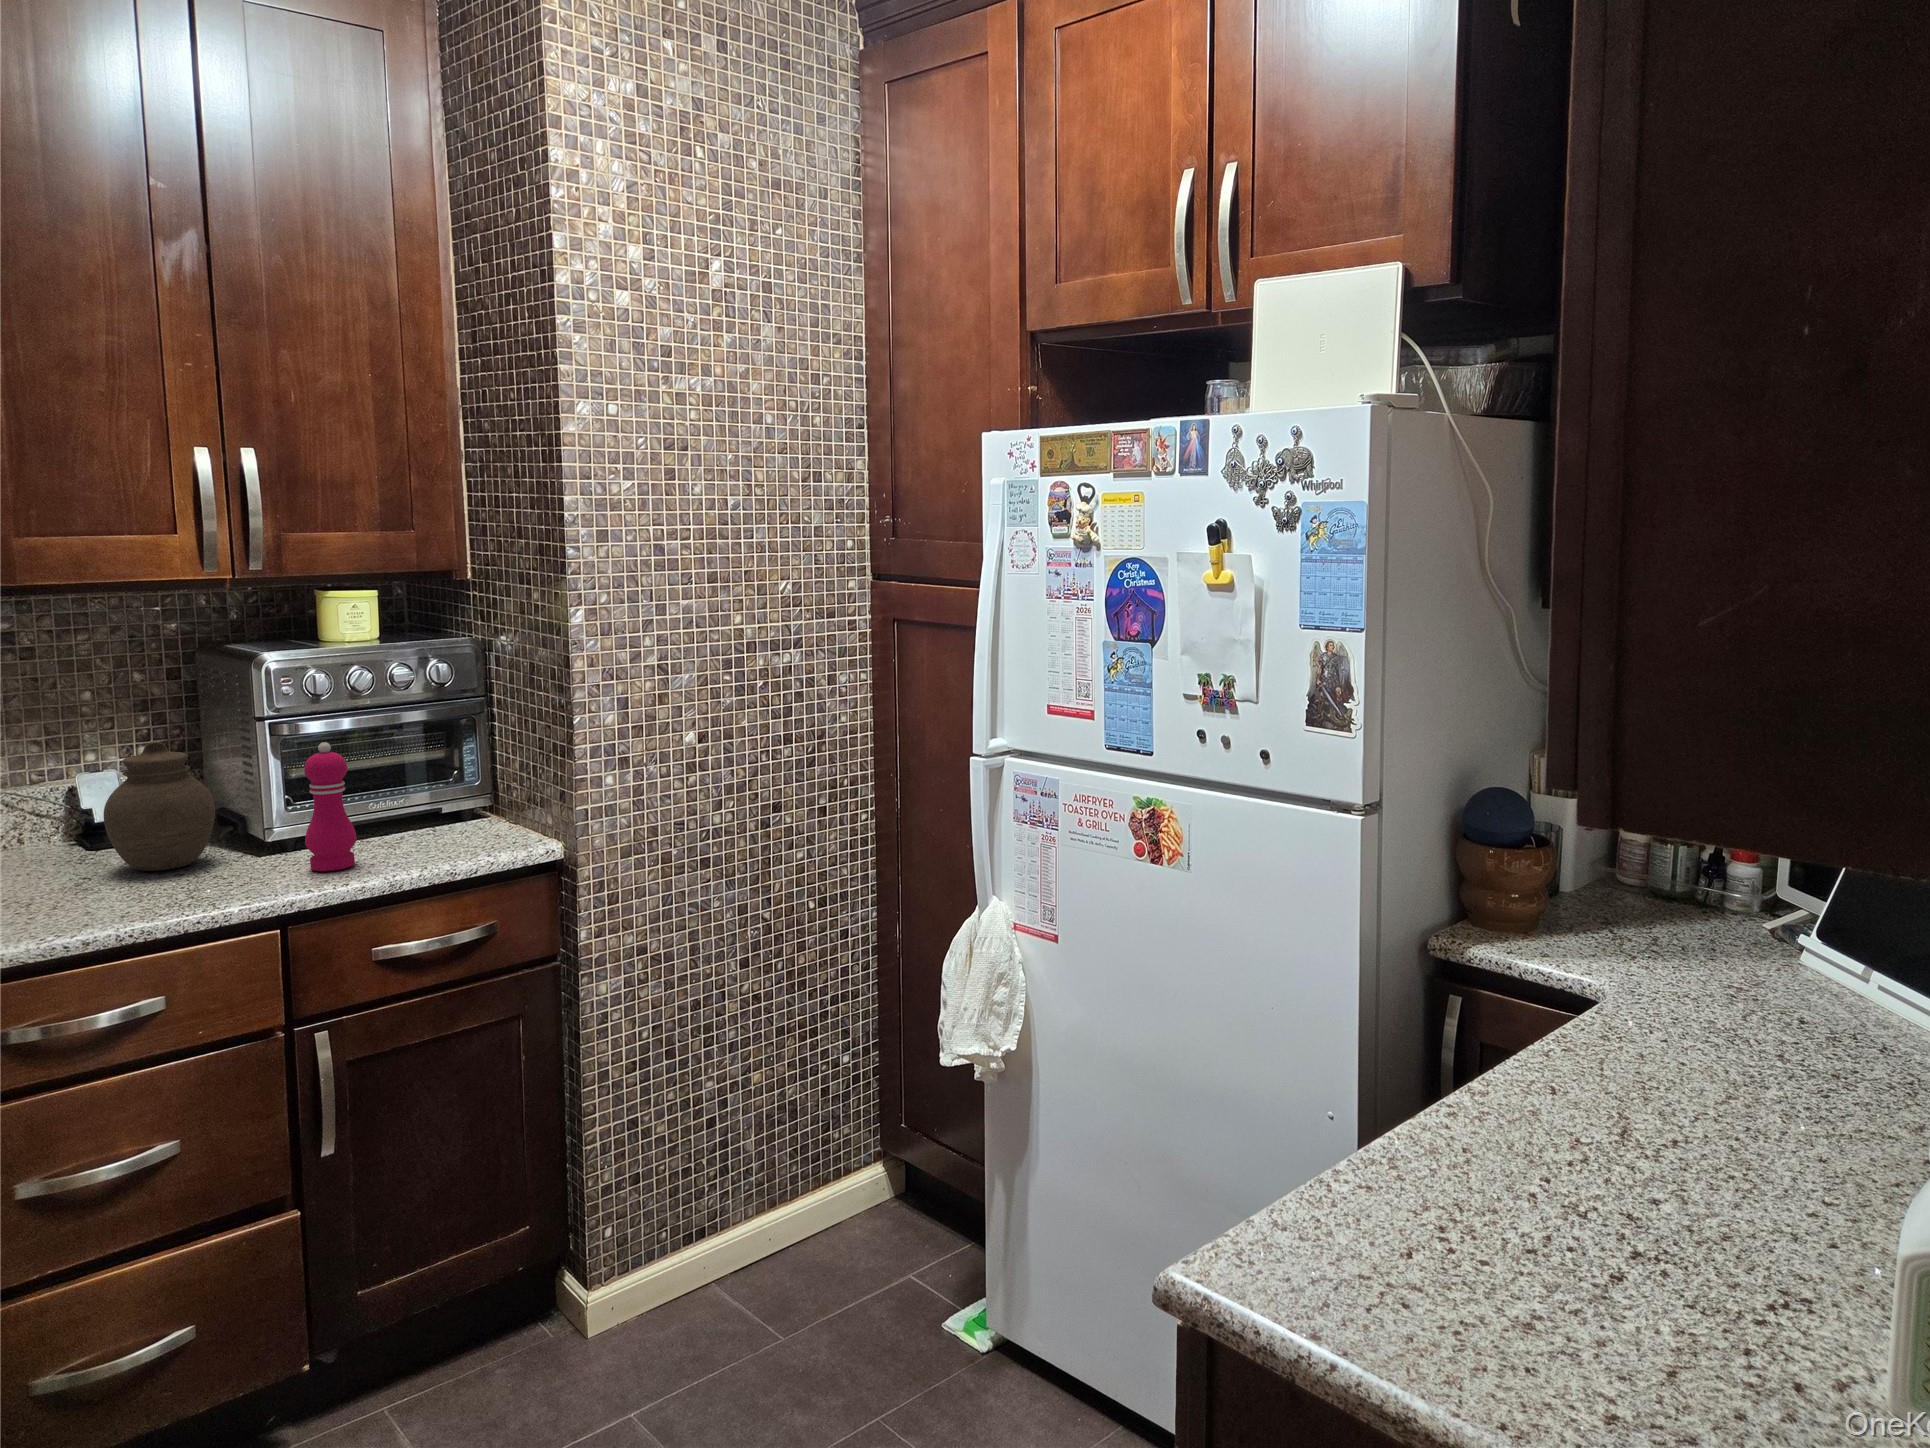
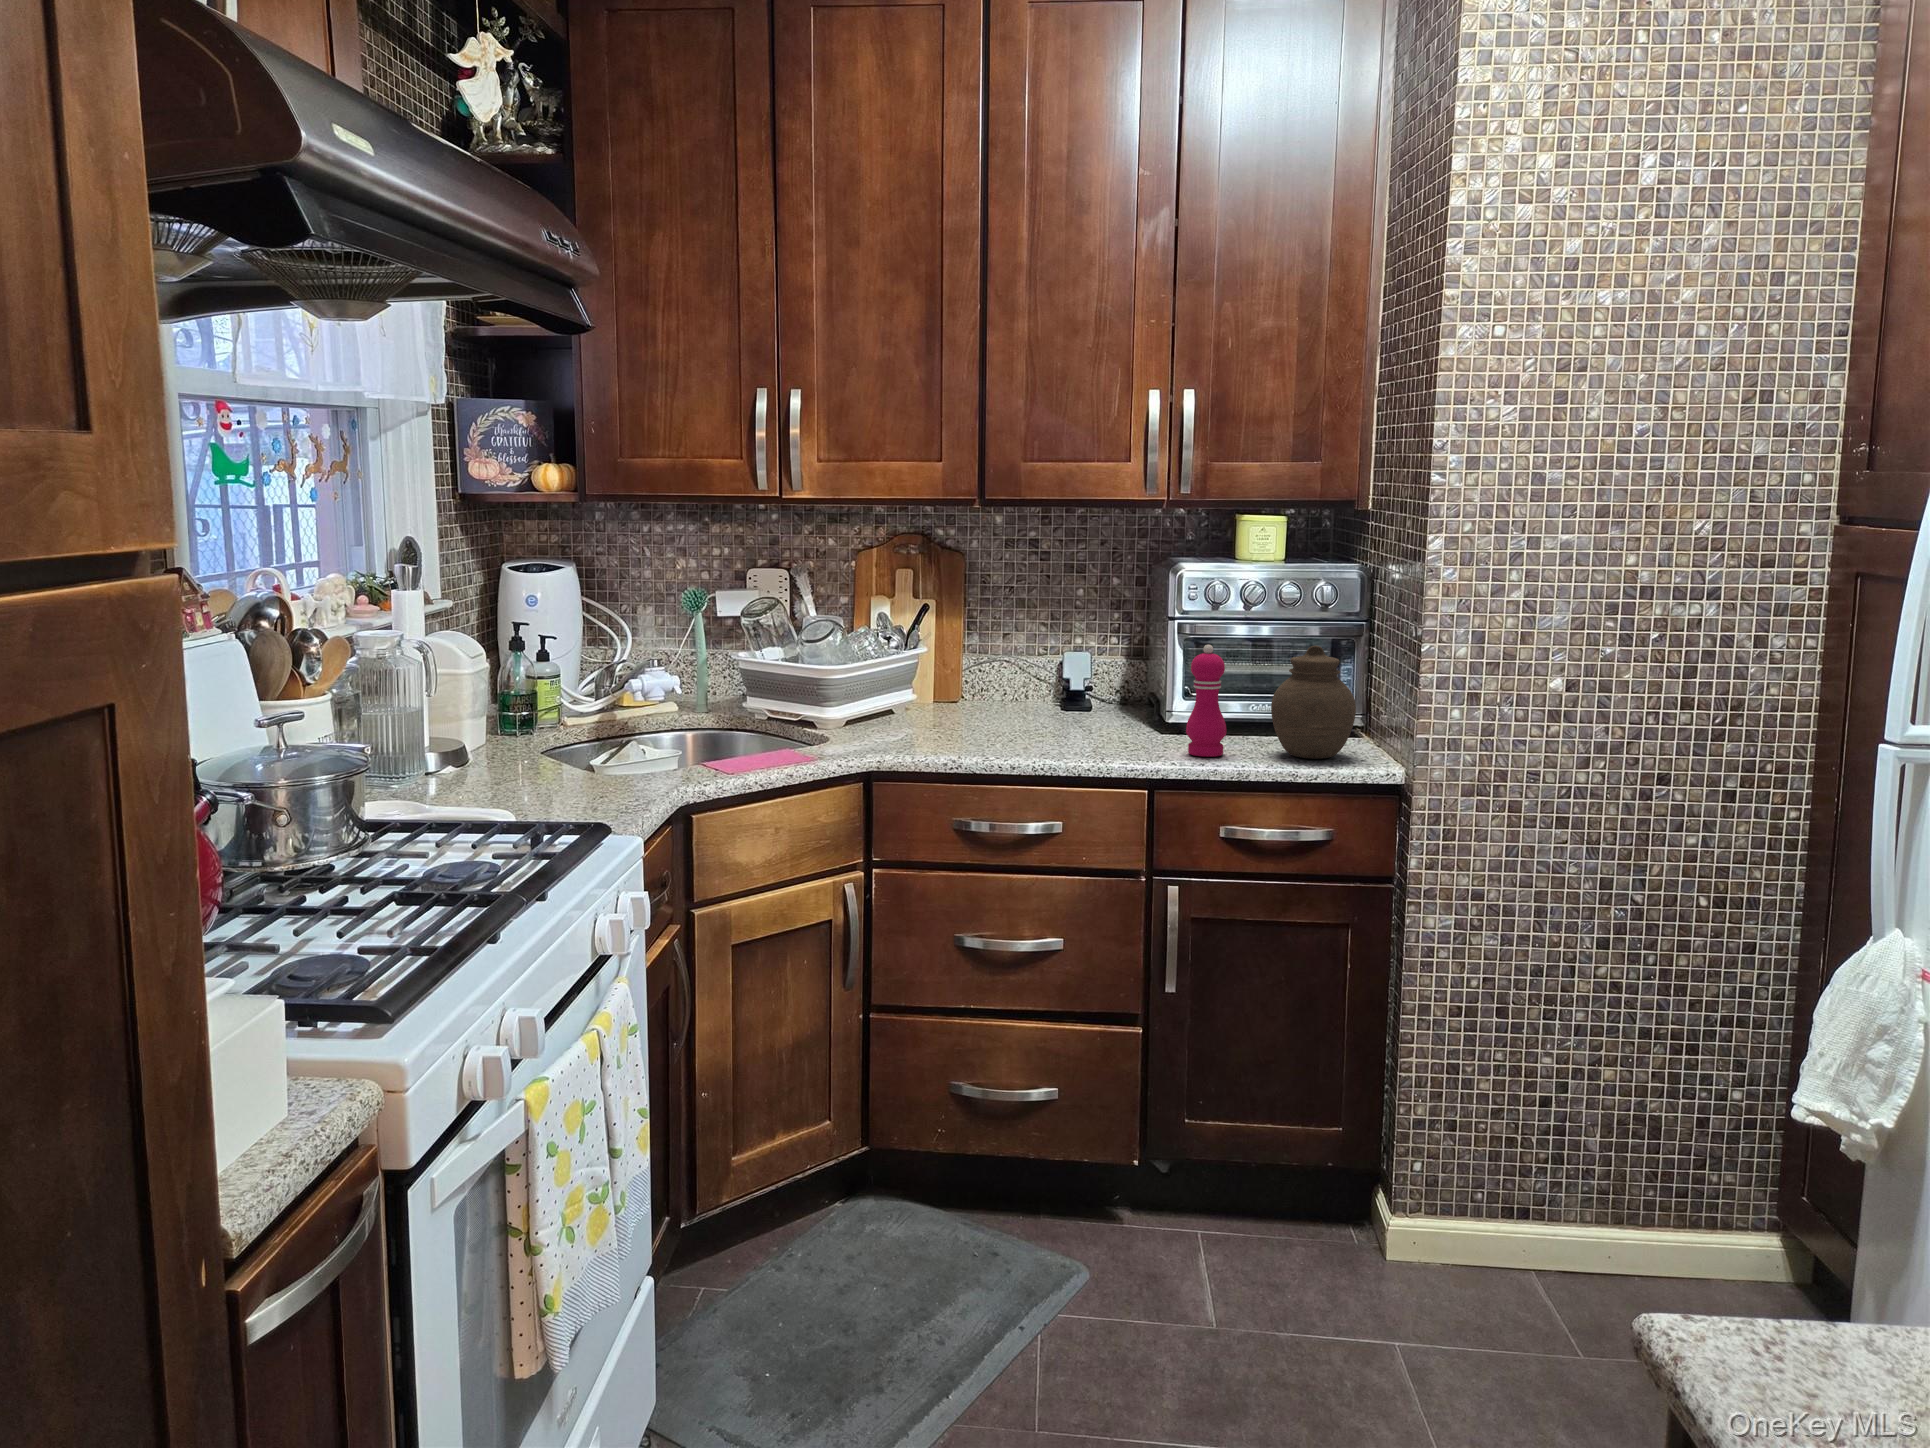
jar: present [104,742,215,871] -> present [1271,646,1356,759]

